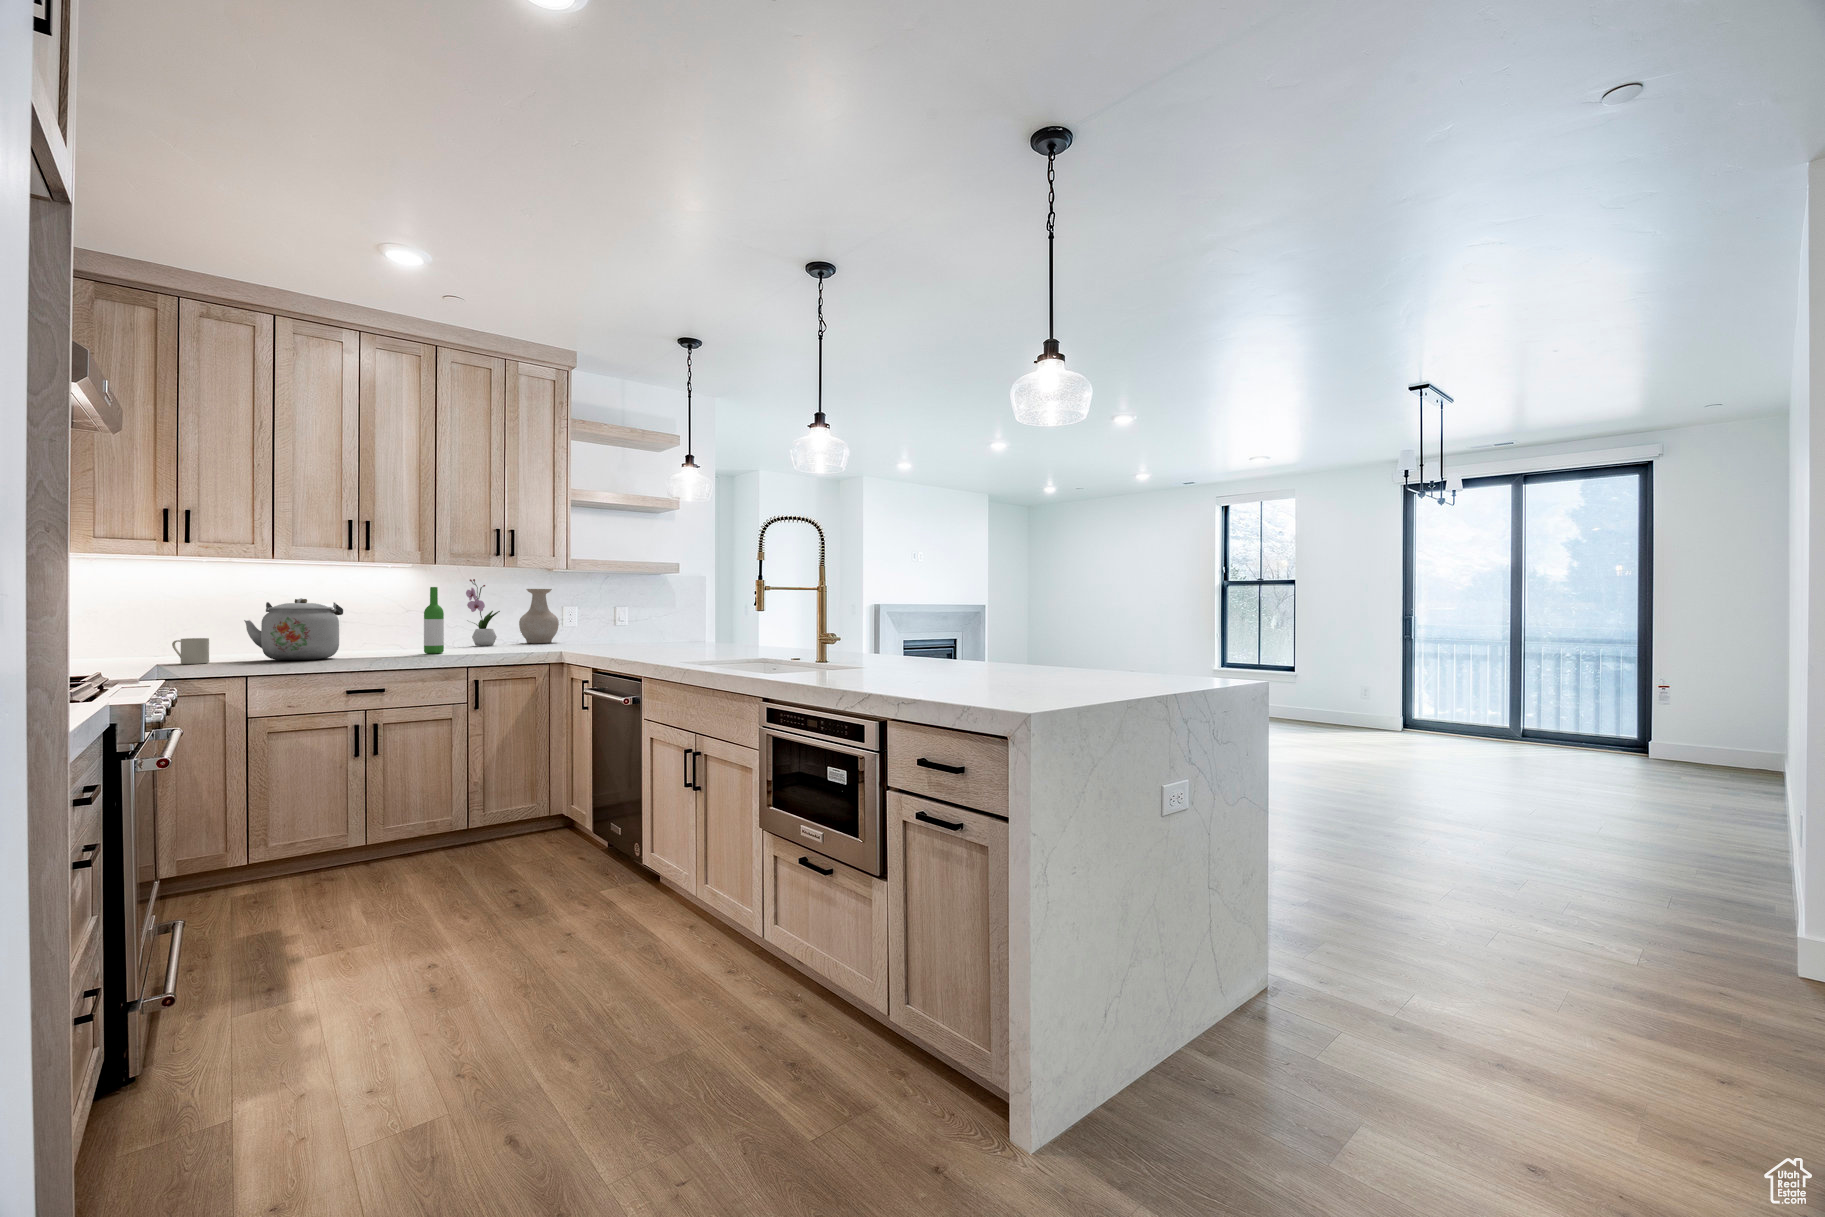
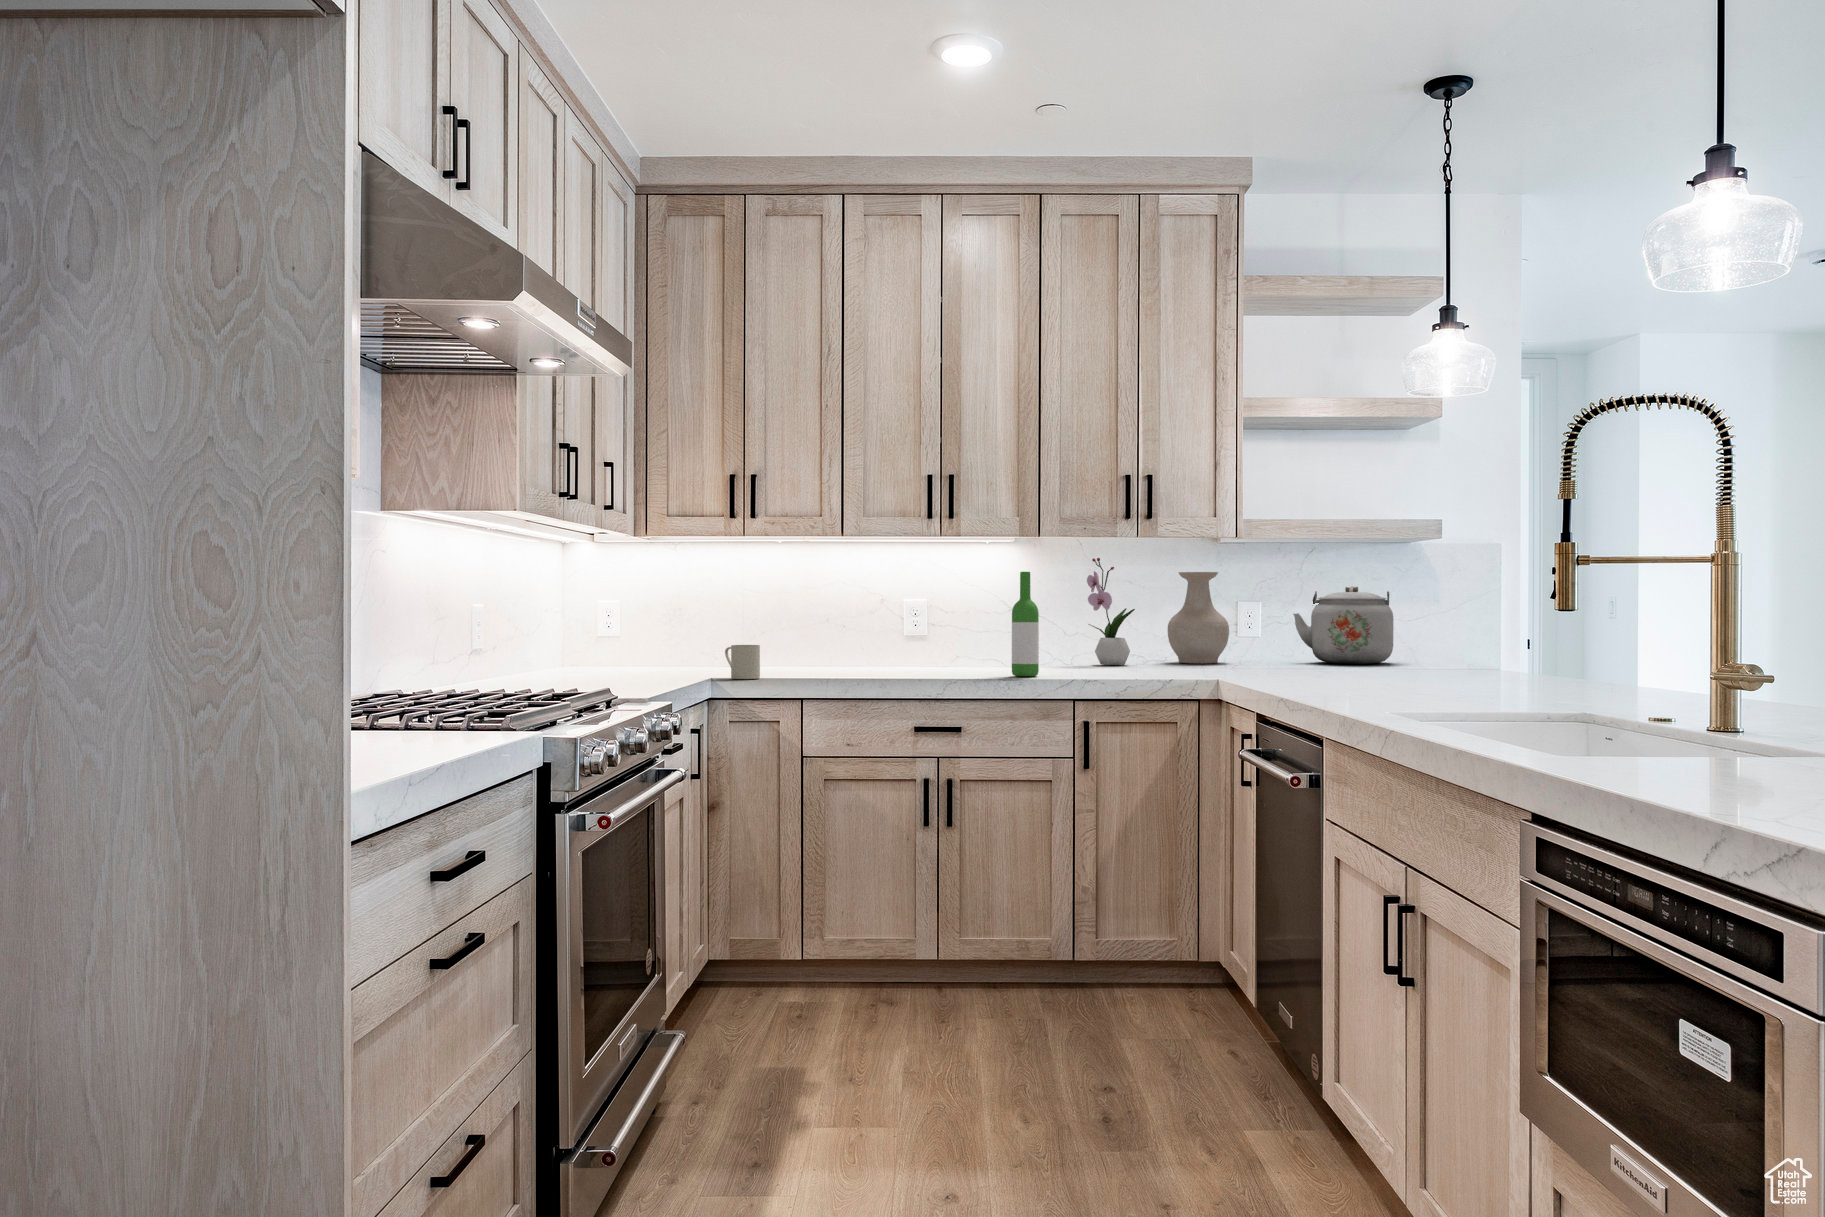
kettle: present [244,598,343,660] -> present [1293,586,1393,664]

